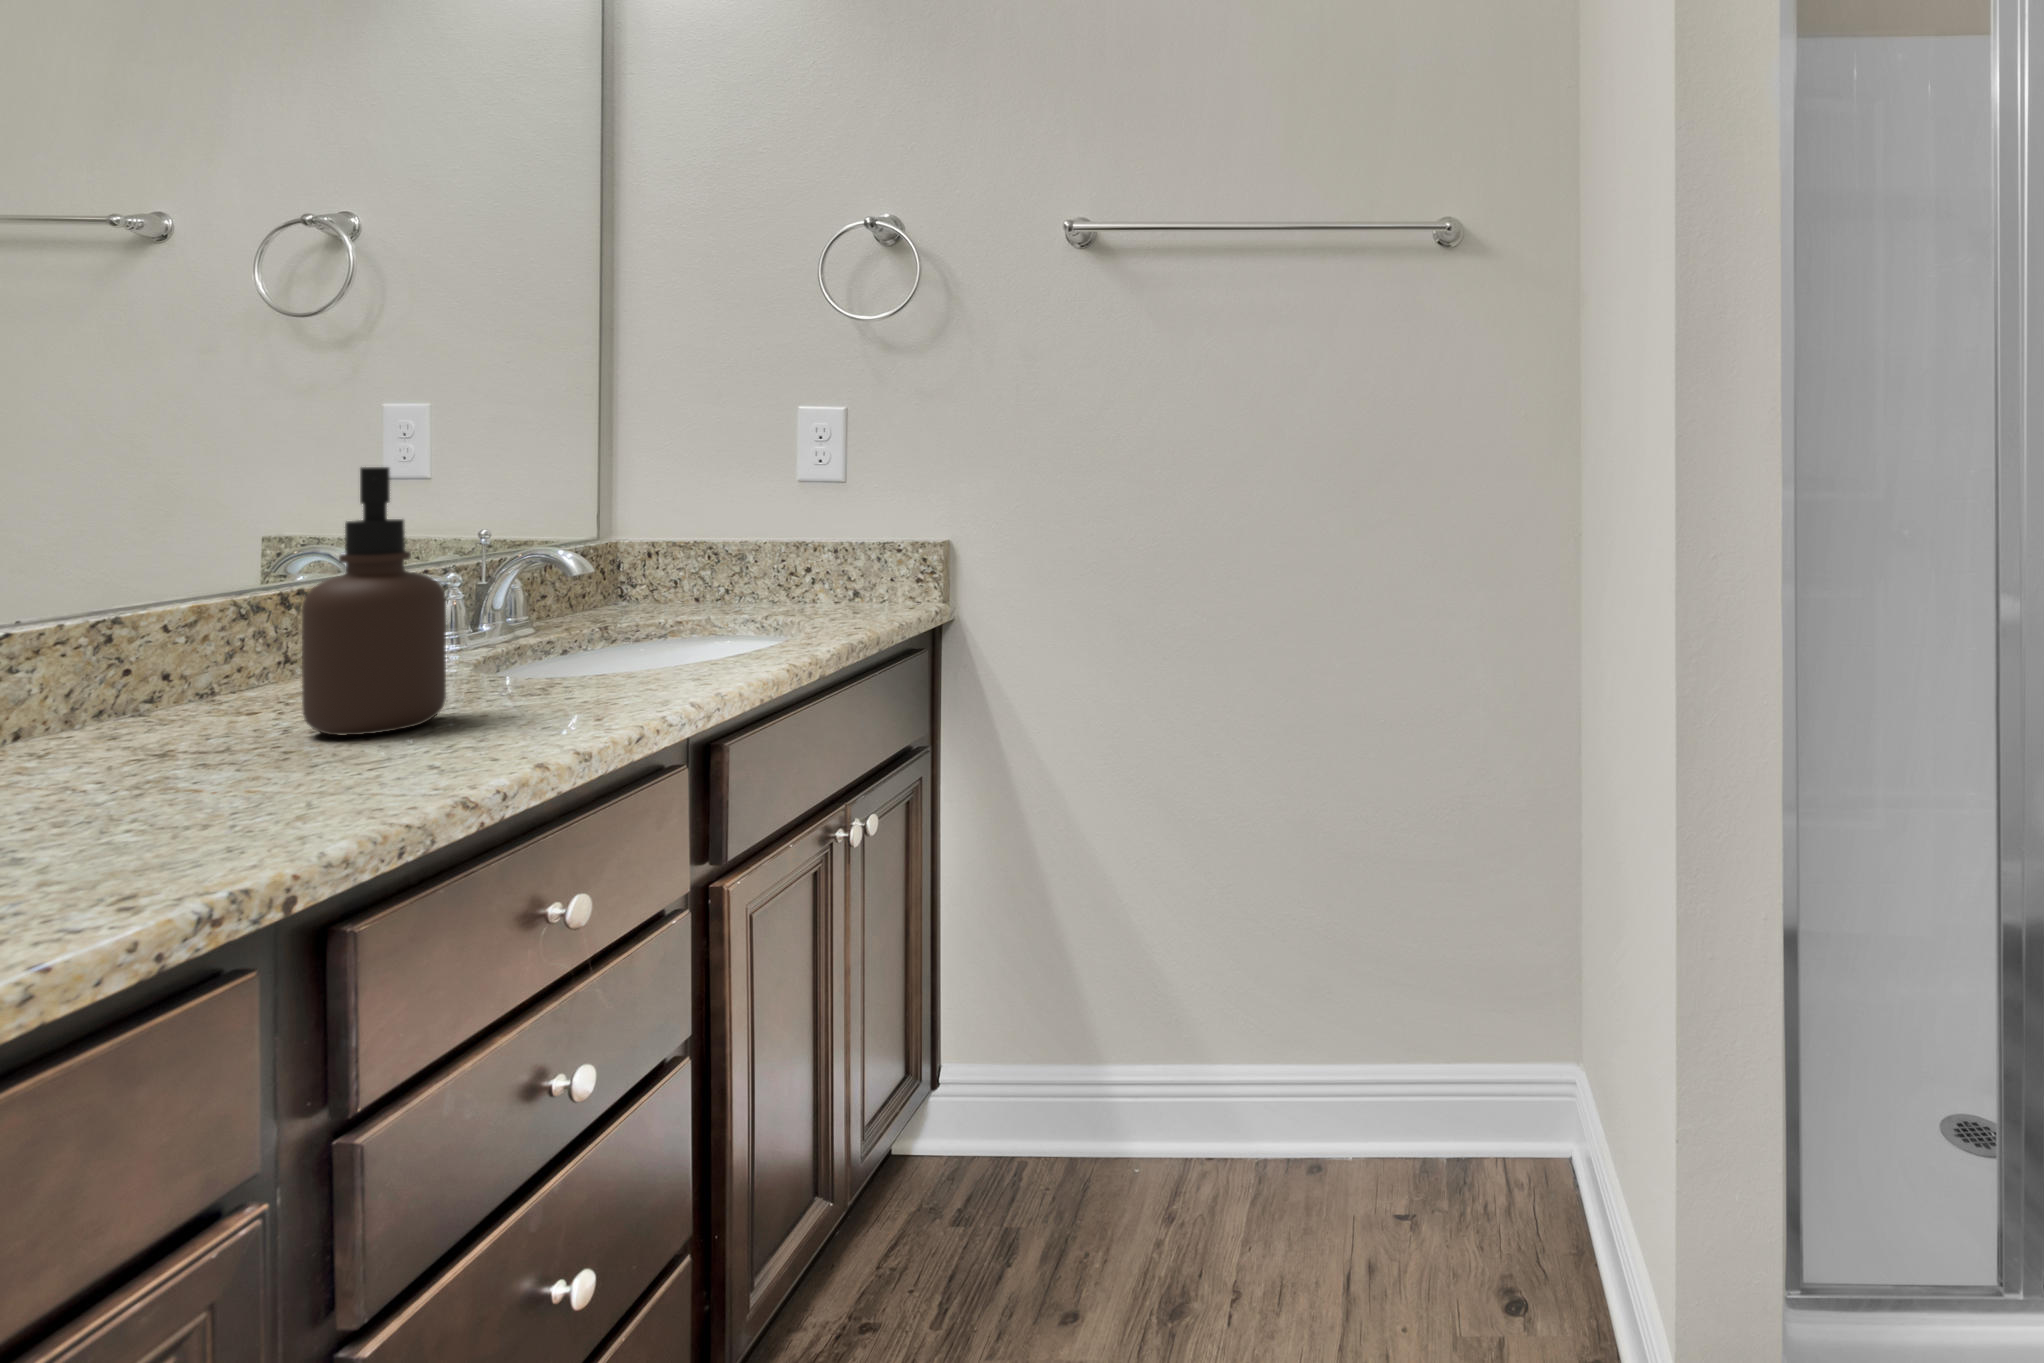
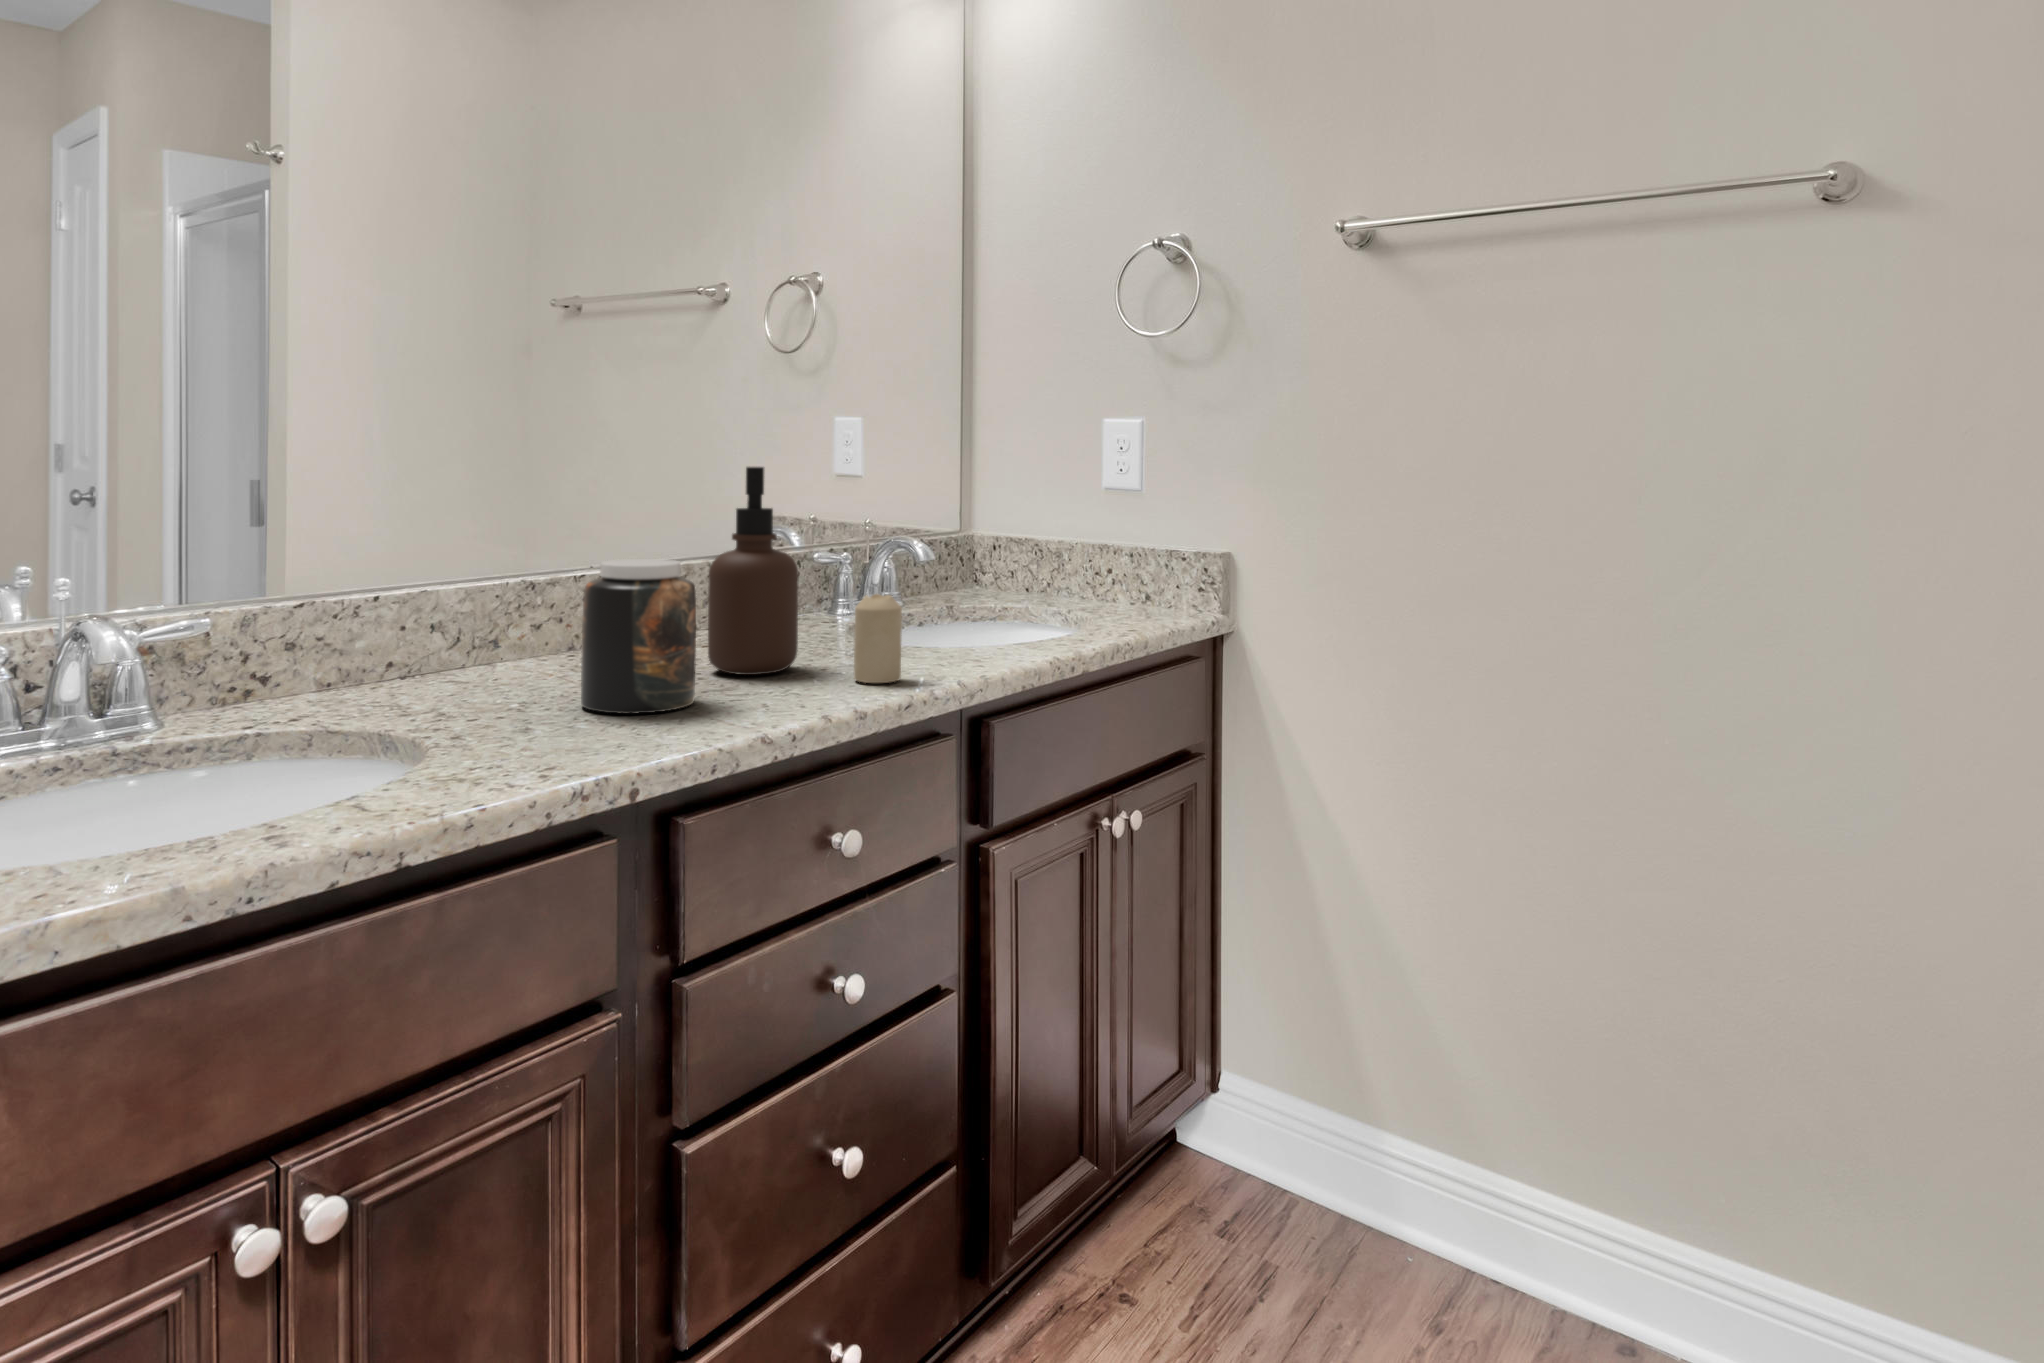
jar: none [119,594,319,810] -> present [581,559,696,714]
candle: none [542,614,608,722] -> present [854,594,902,683]

